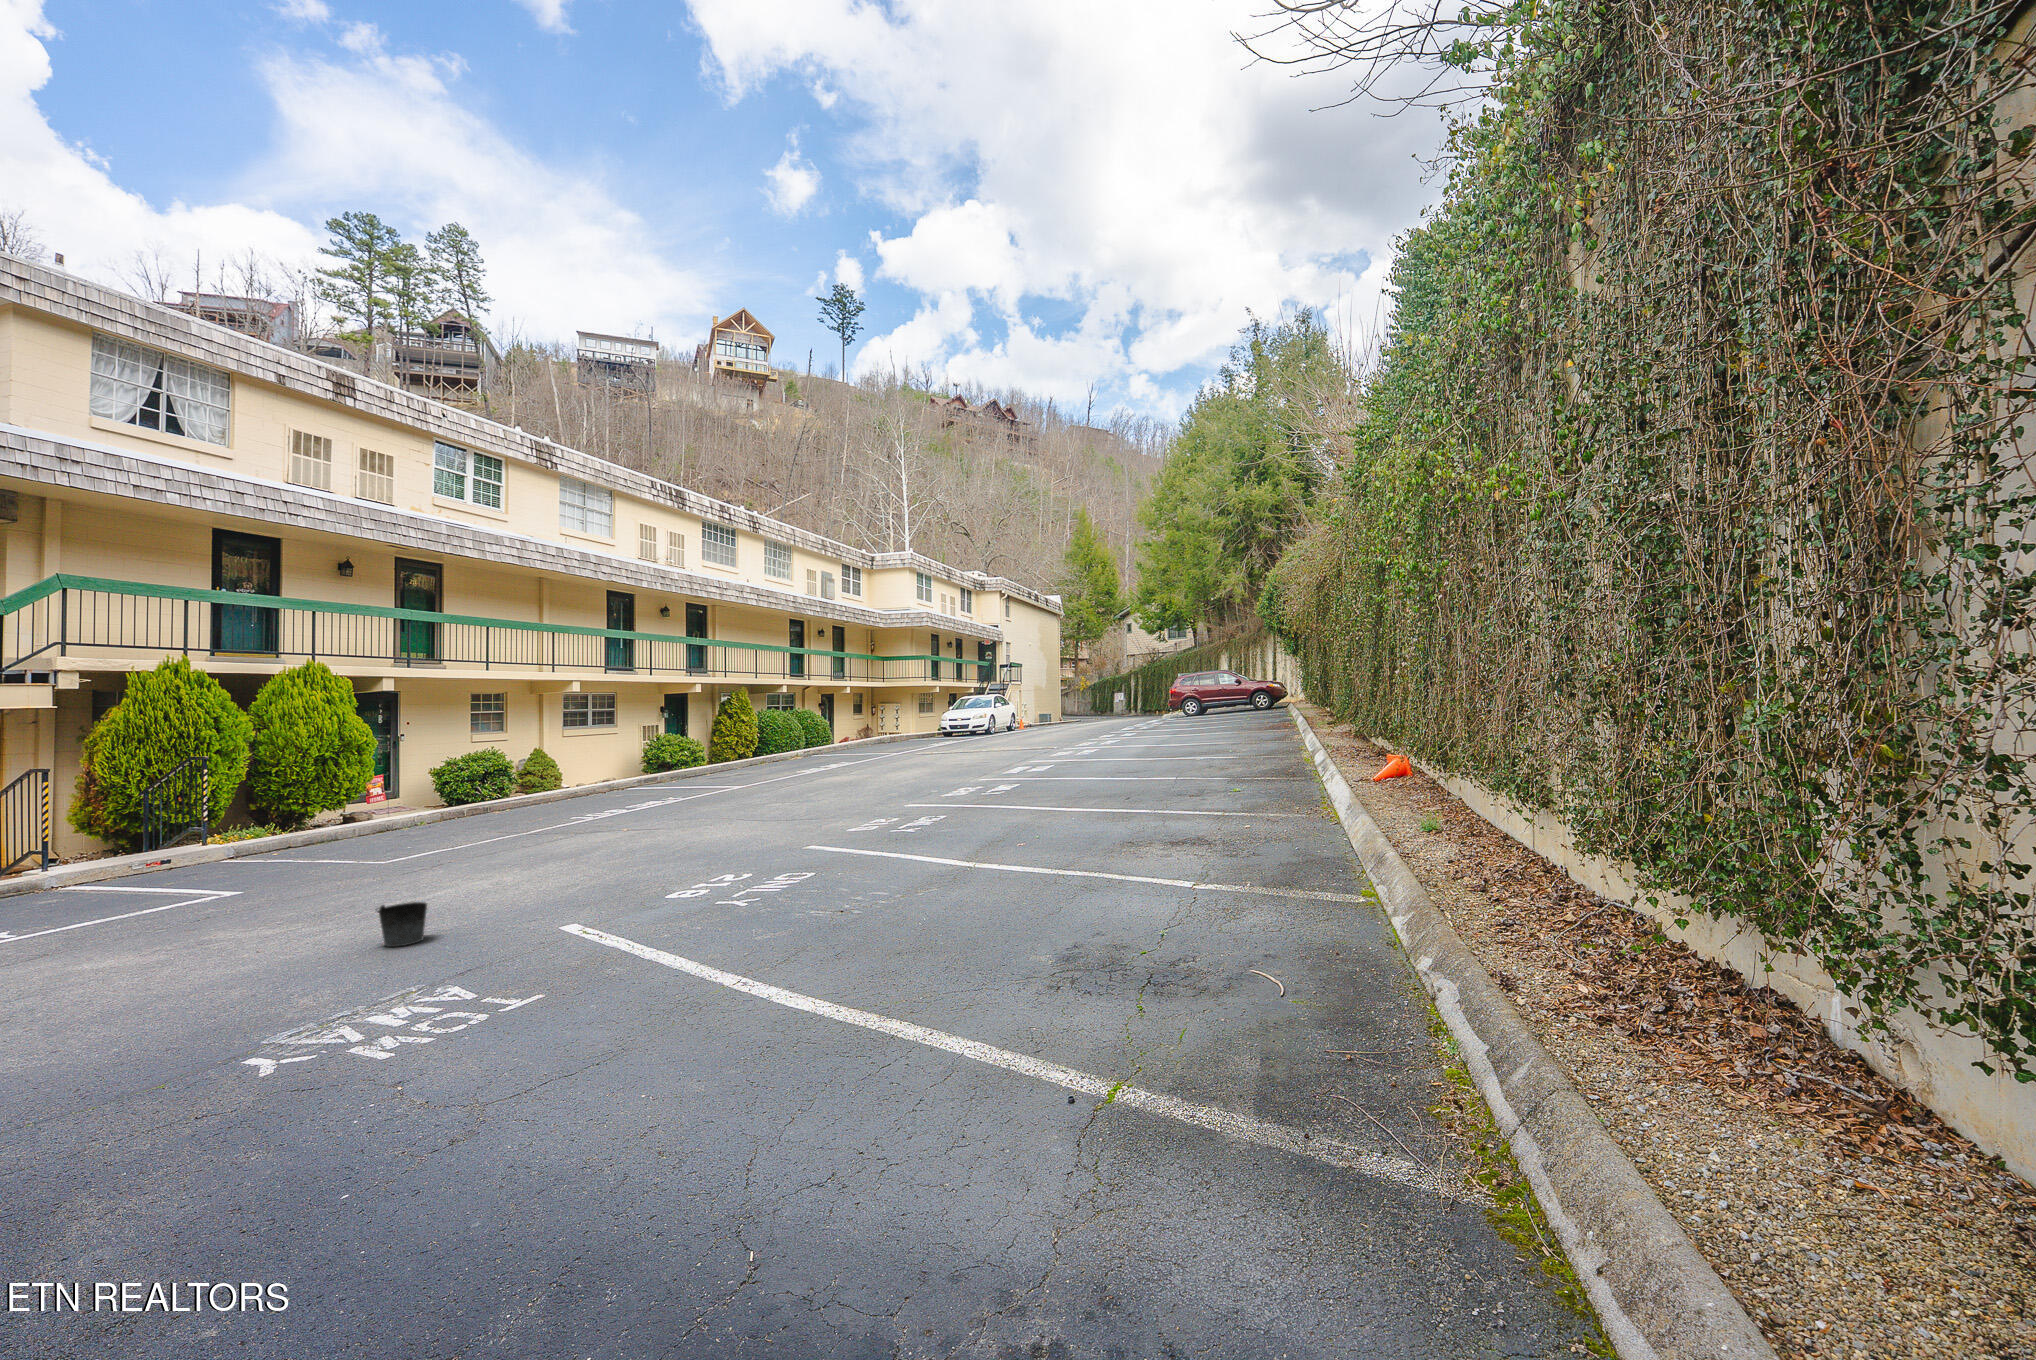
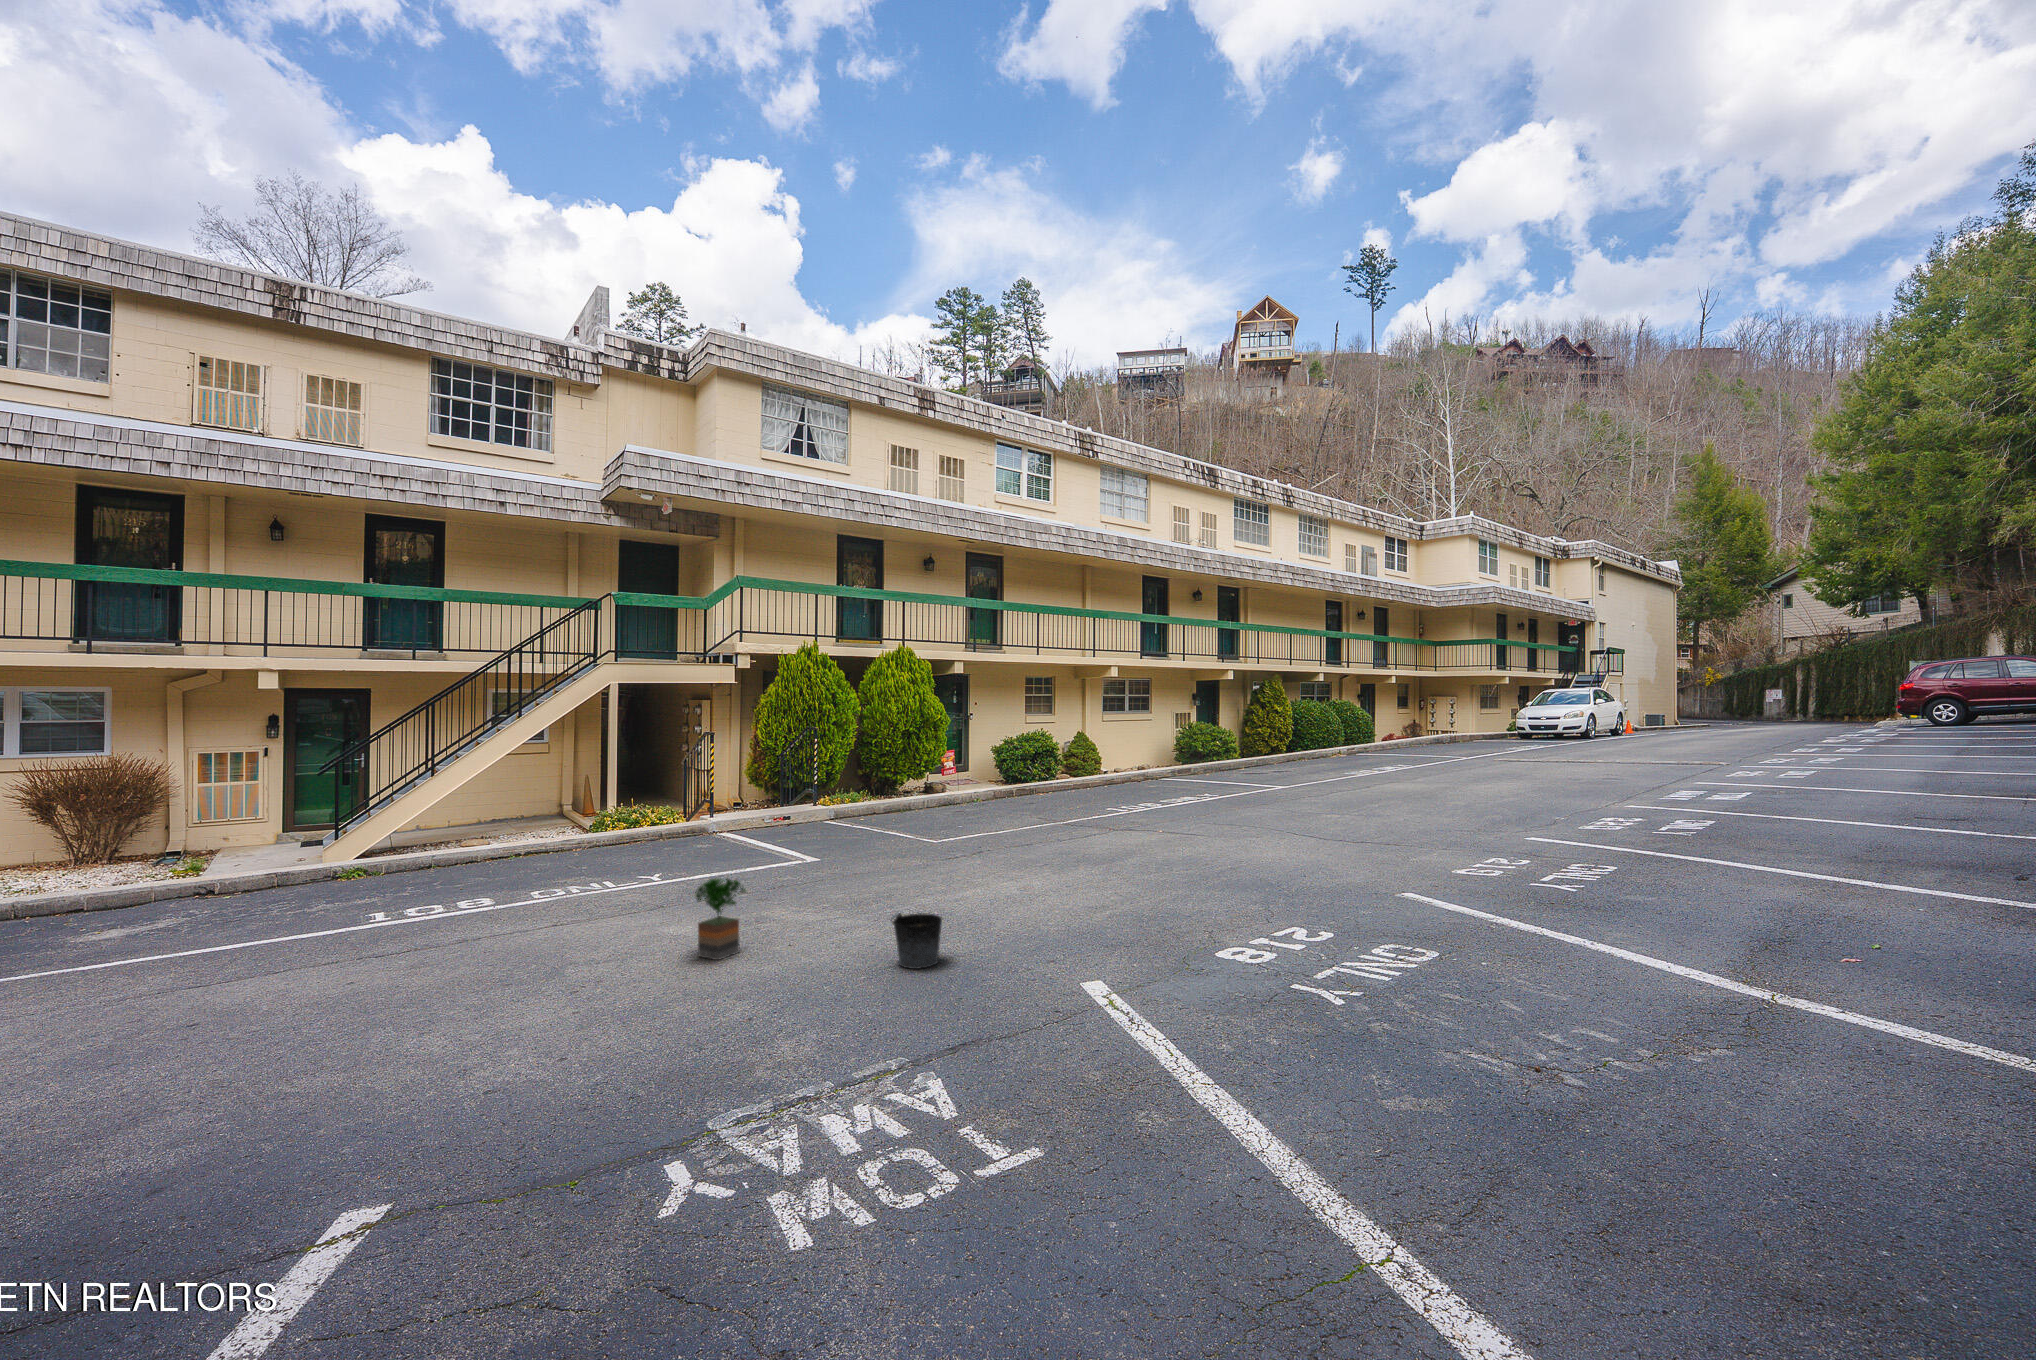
potted tree: none [136,898,203,977] -> present [695,879,746,960]

